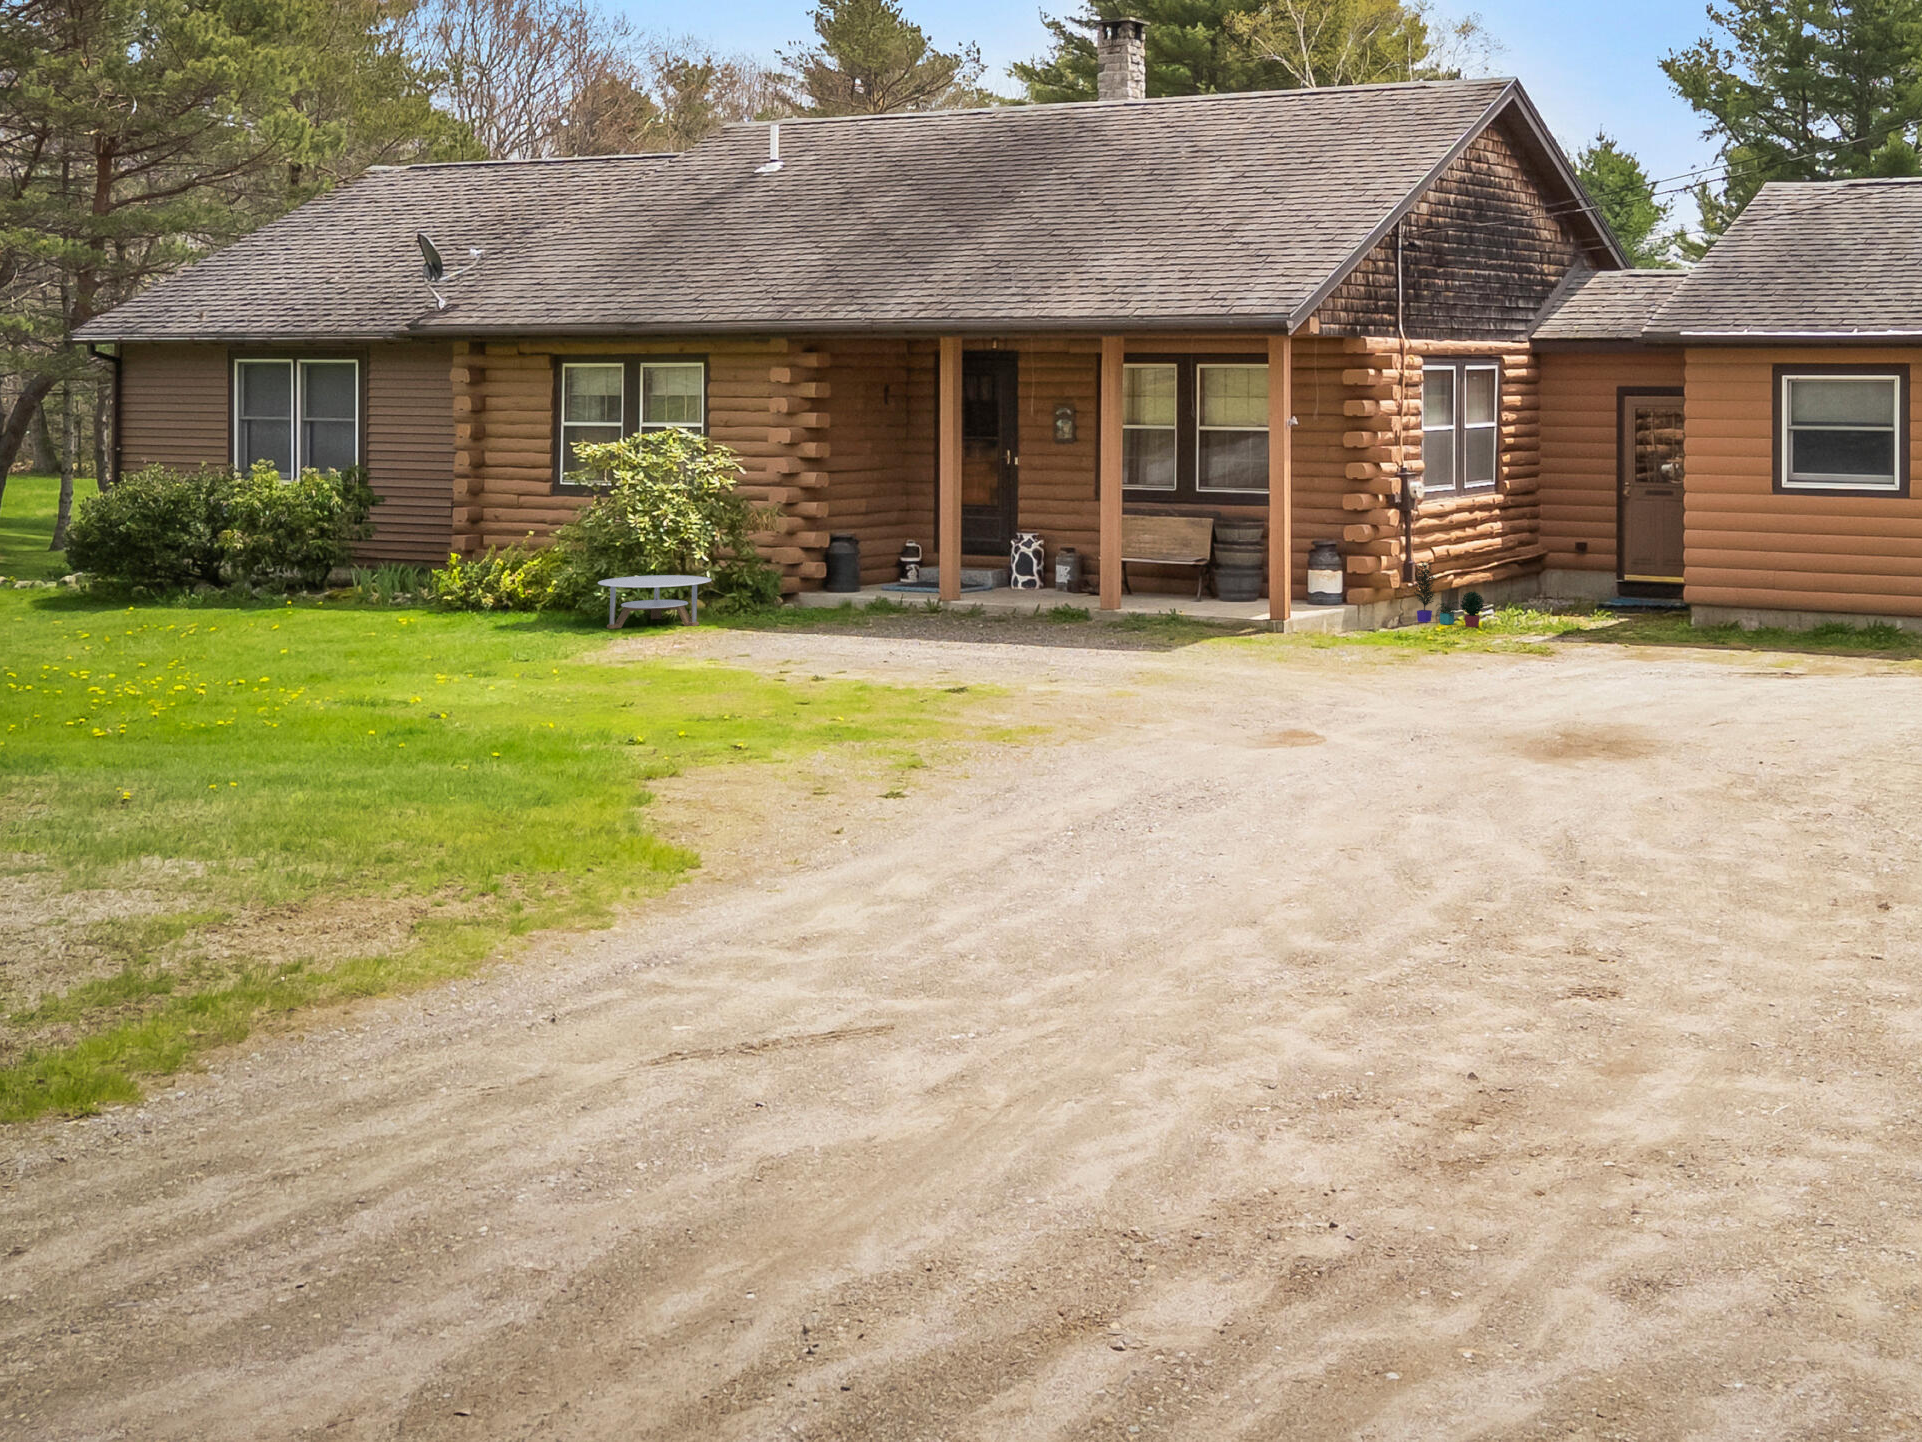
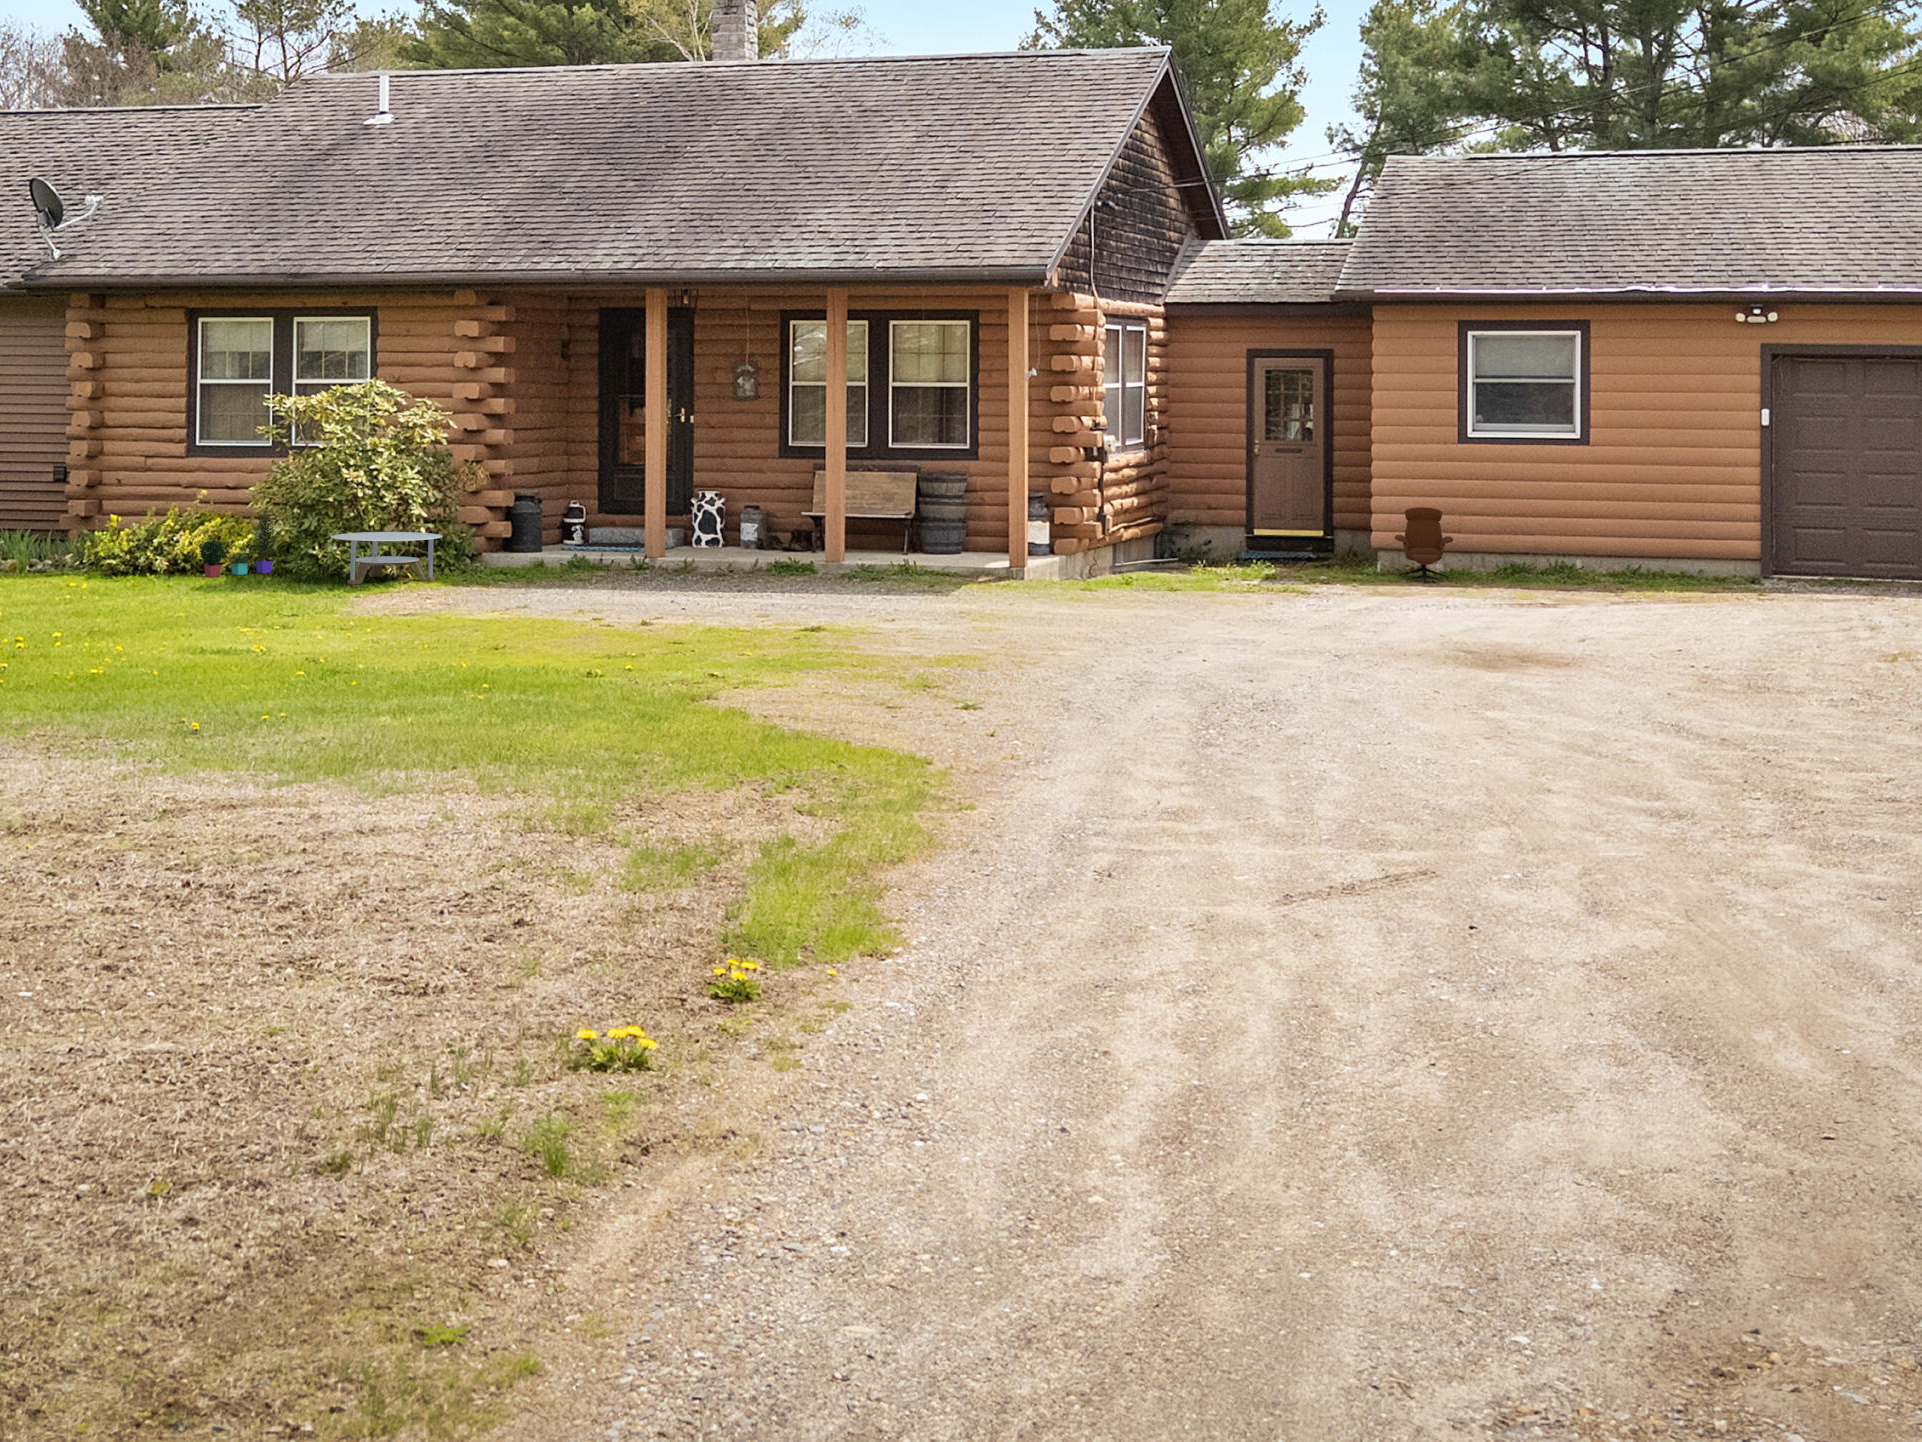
potted plant: present [1414,560,1484,627] -> present [199,509,275,577]
lounge chair: none [1695,563,1760,648] -> present [1395,507,1454,583]

